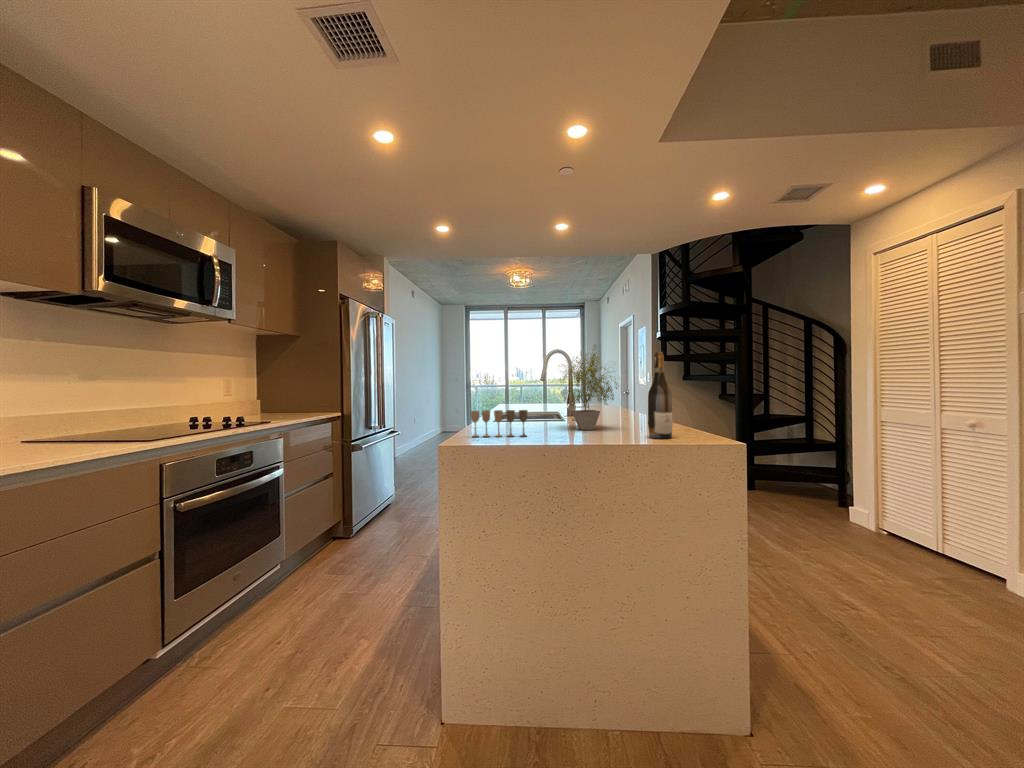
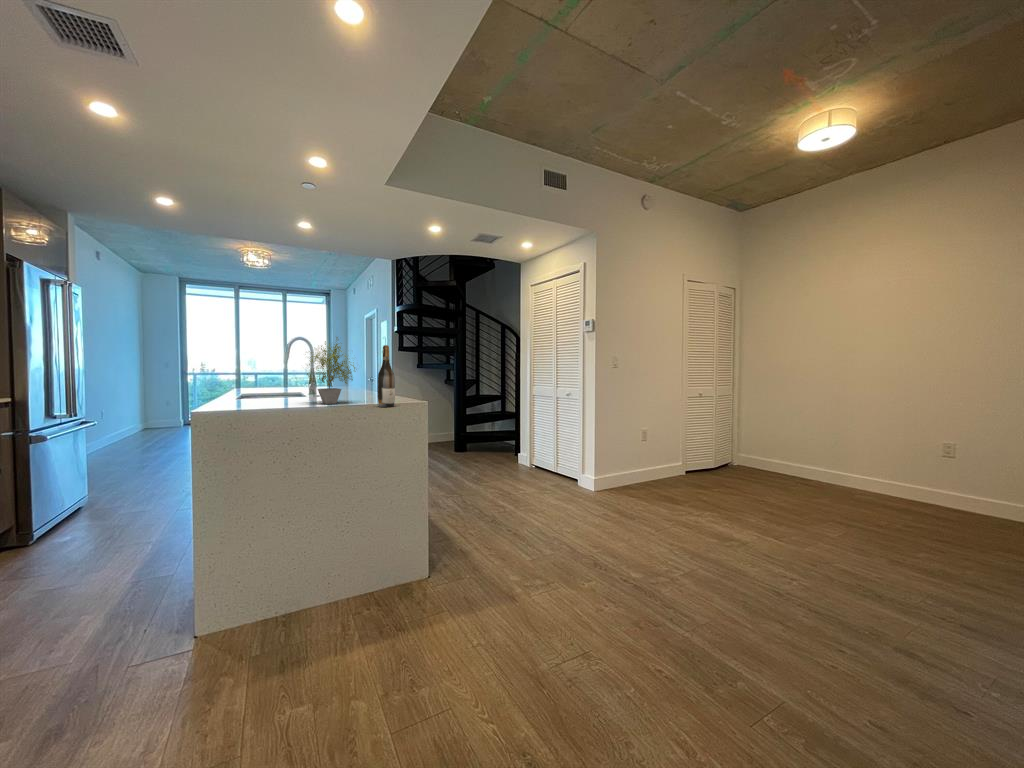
wine glass: present [471,410,527,437] -> none [220,388,278,412]

